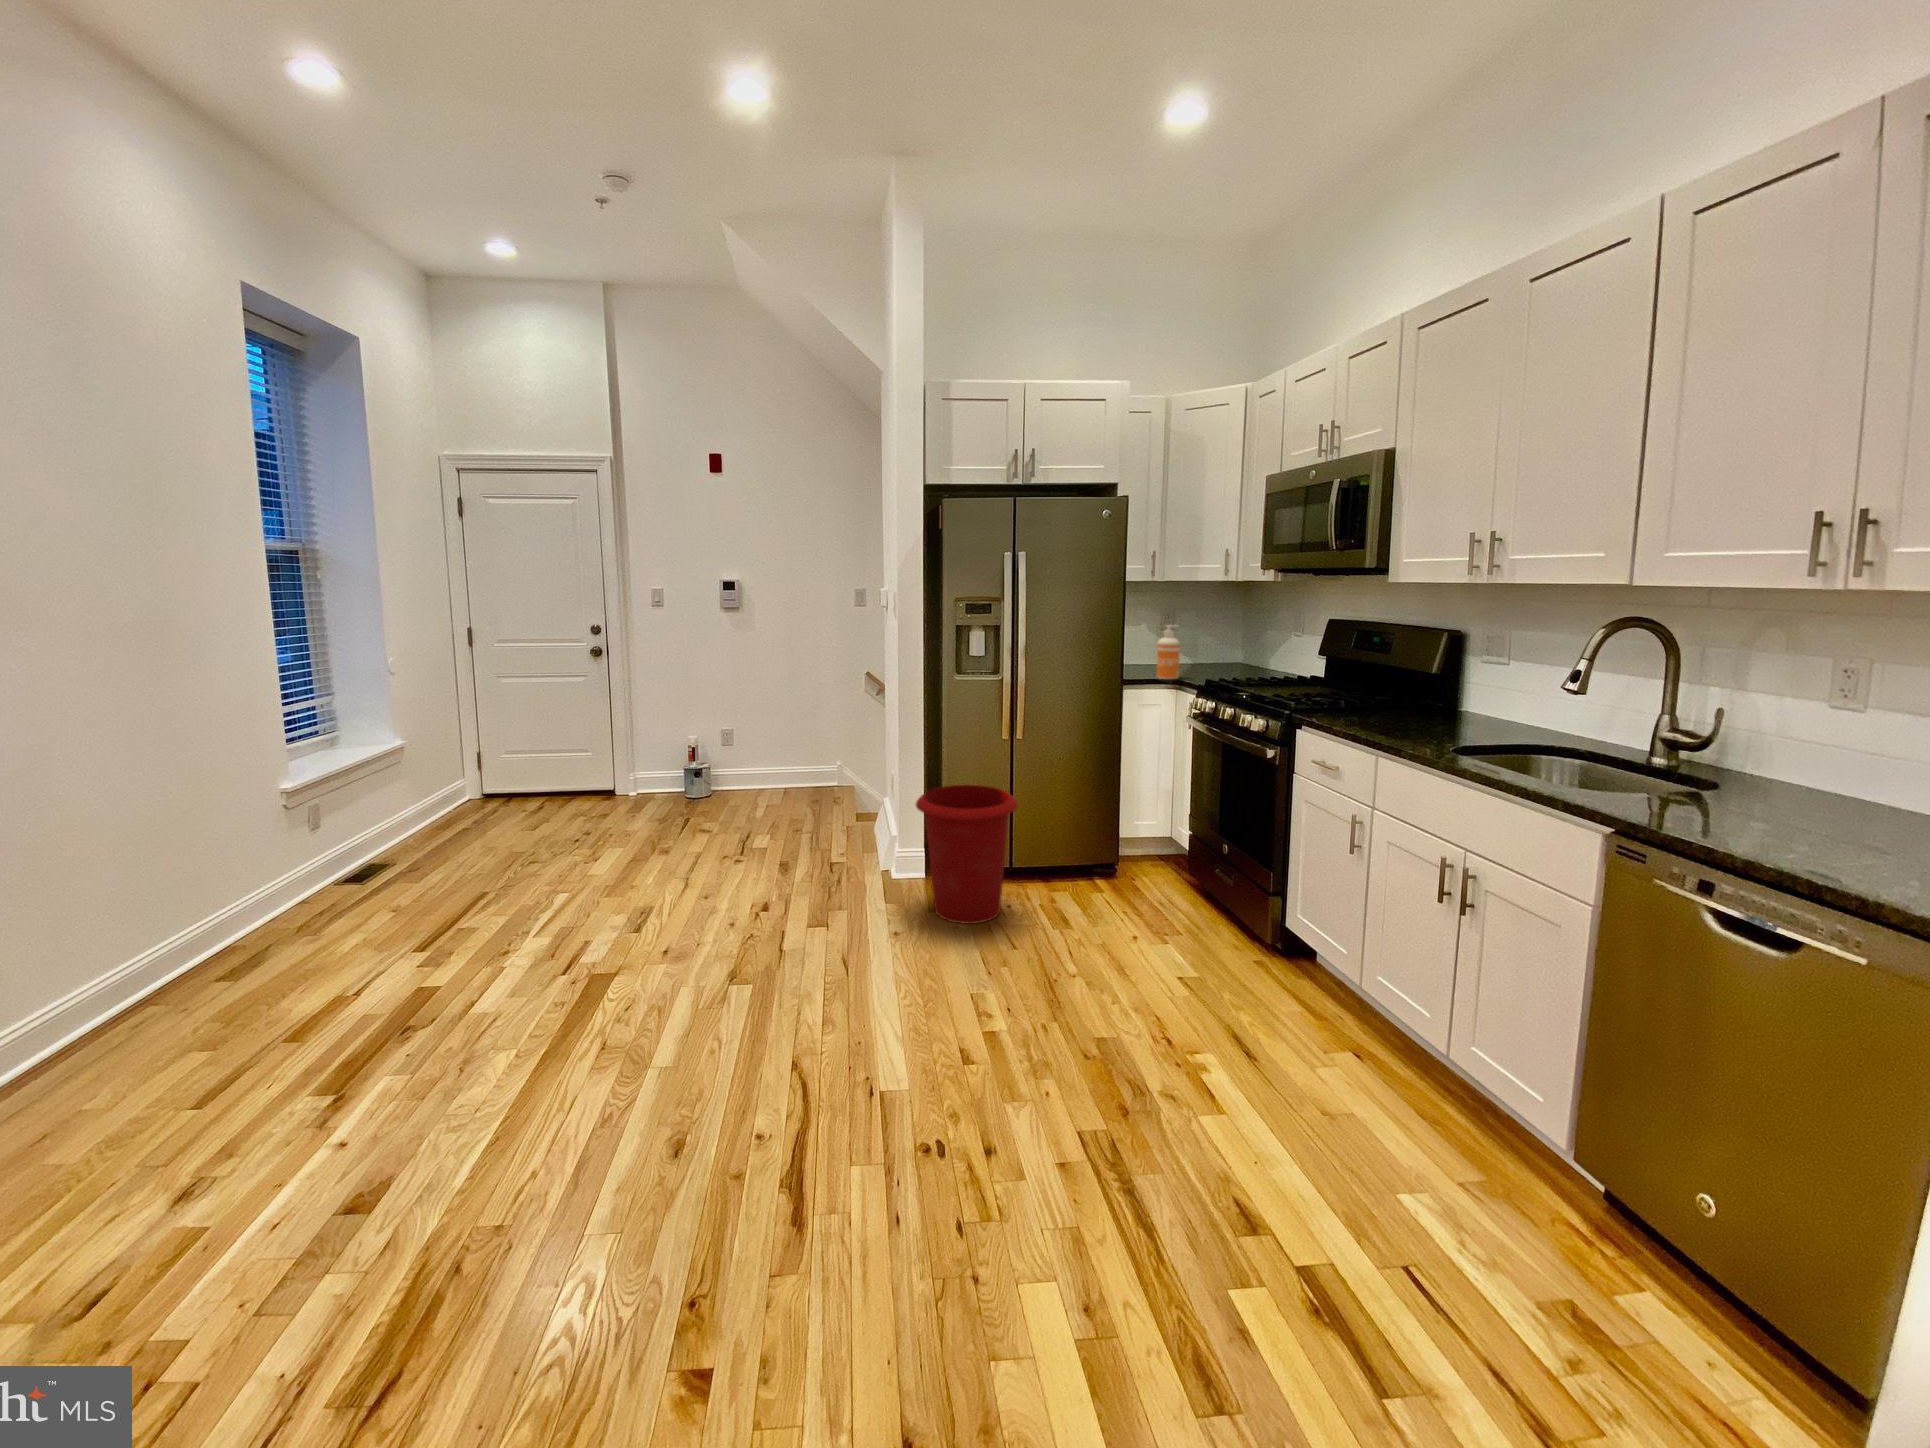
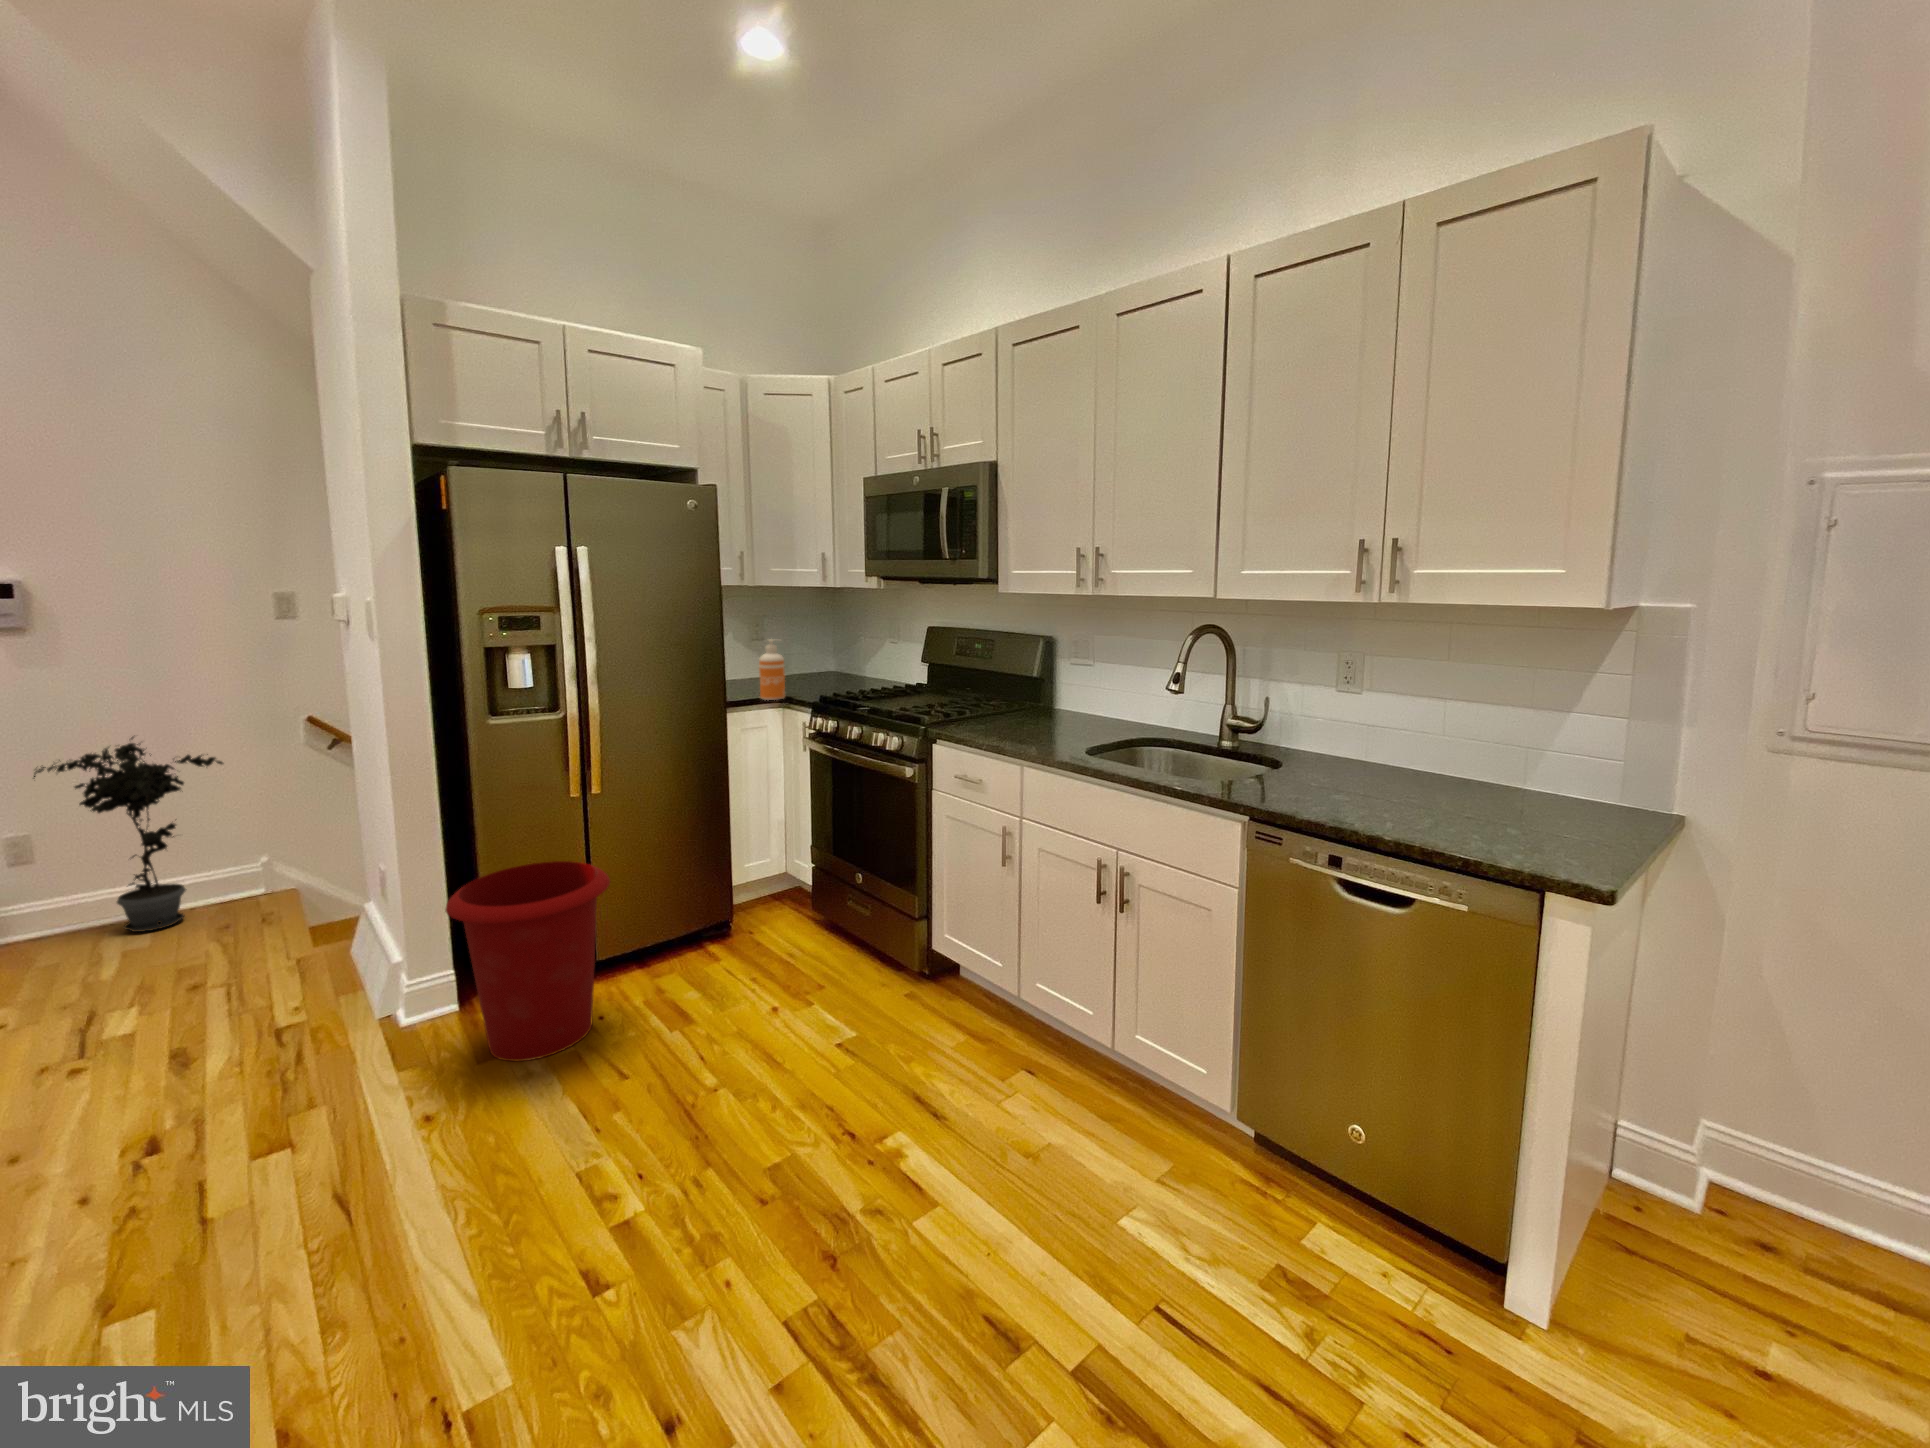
potted plant: none [734,674,816,797] -> present [33,737,224,932]

